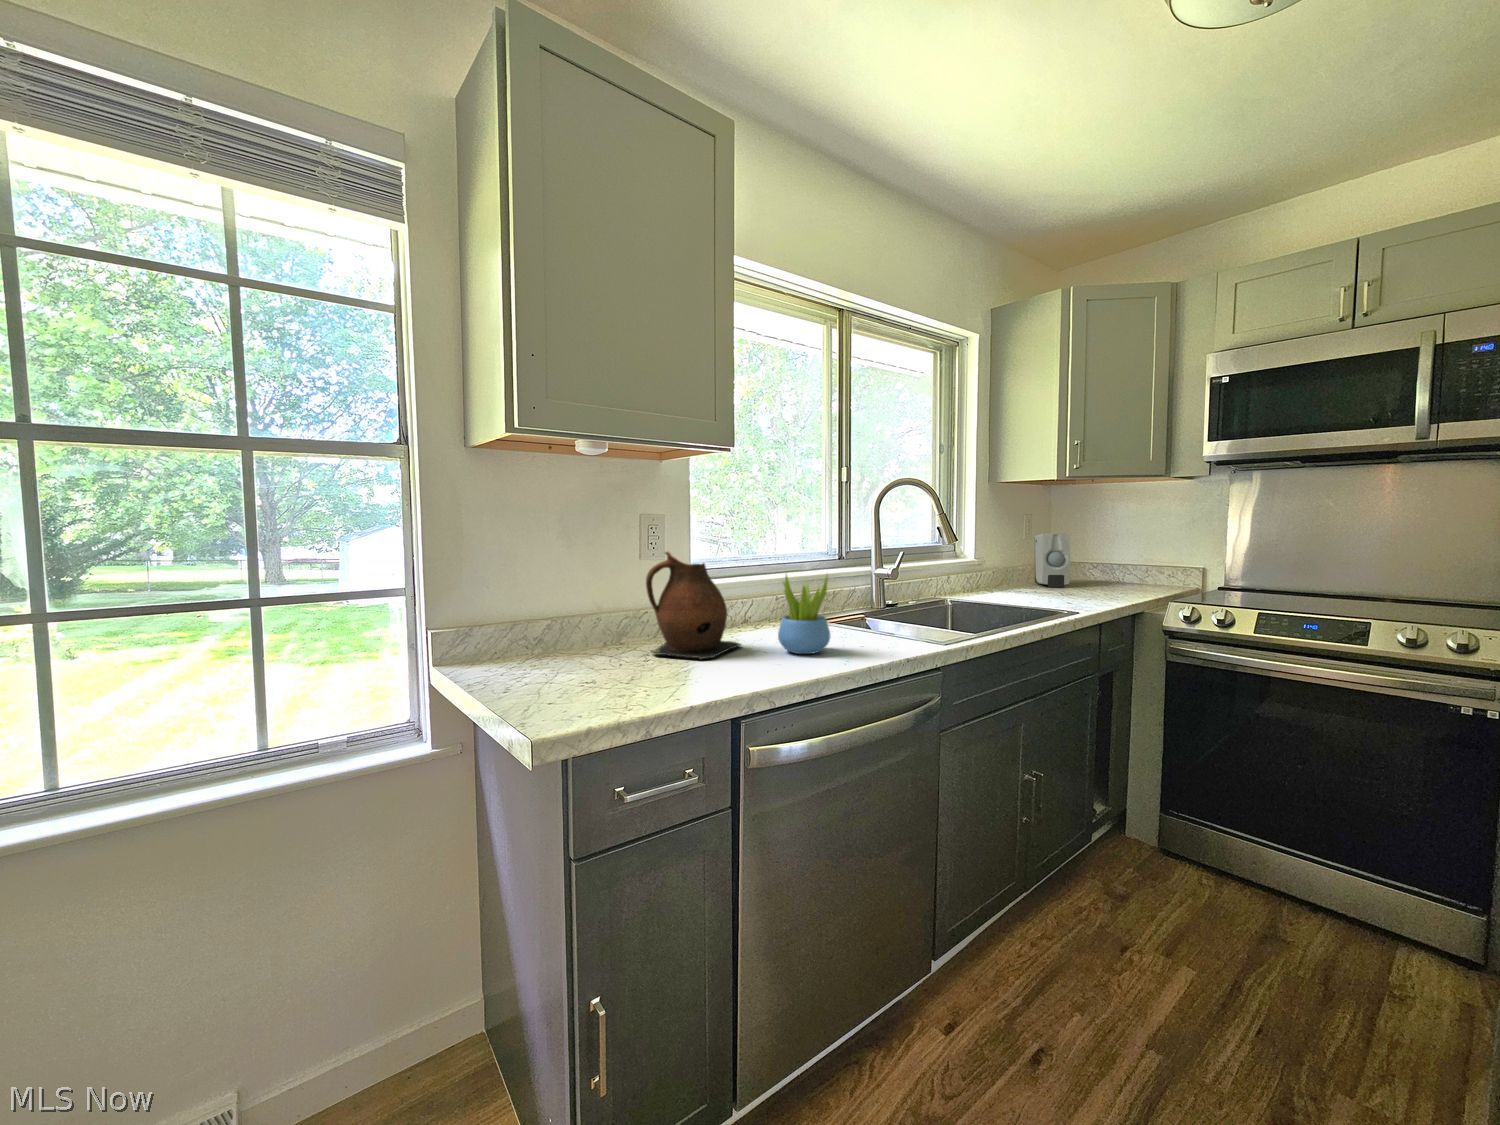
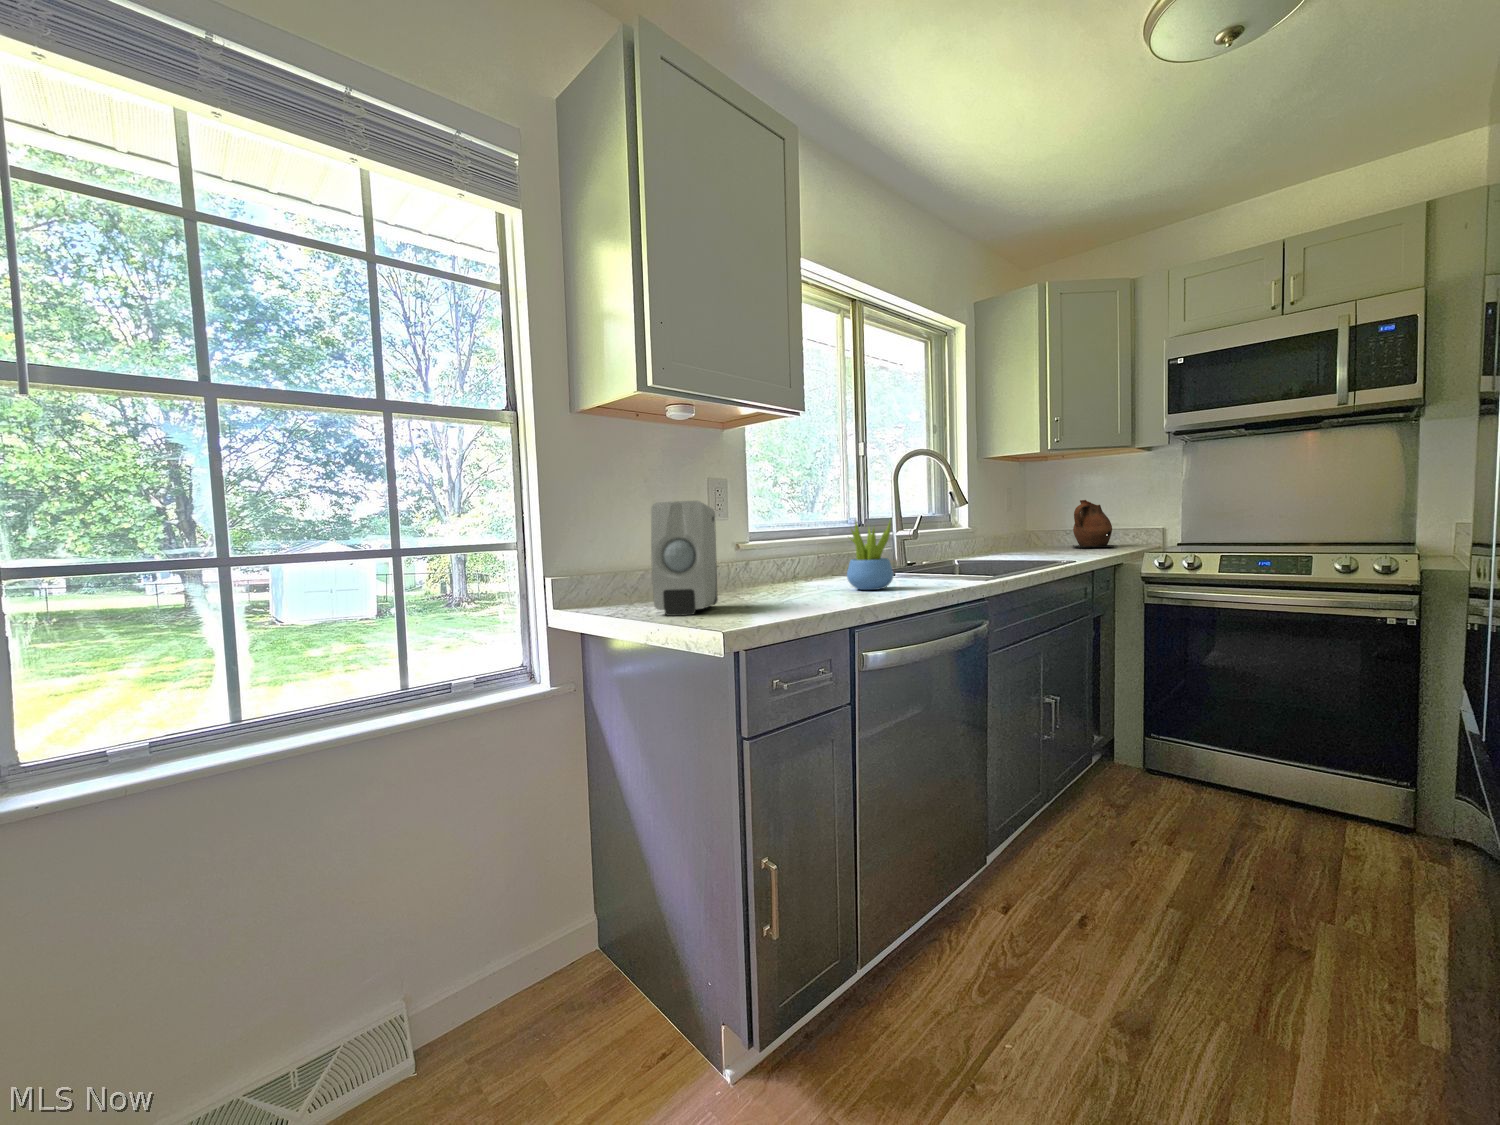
soap dispenser: present [1035,533,1070,587] -> present [651,501,718,616]
ceramic pitcher: present [646,552,741,660] -> present [1073,500,1116,547]

